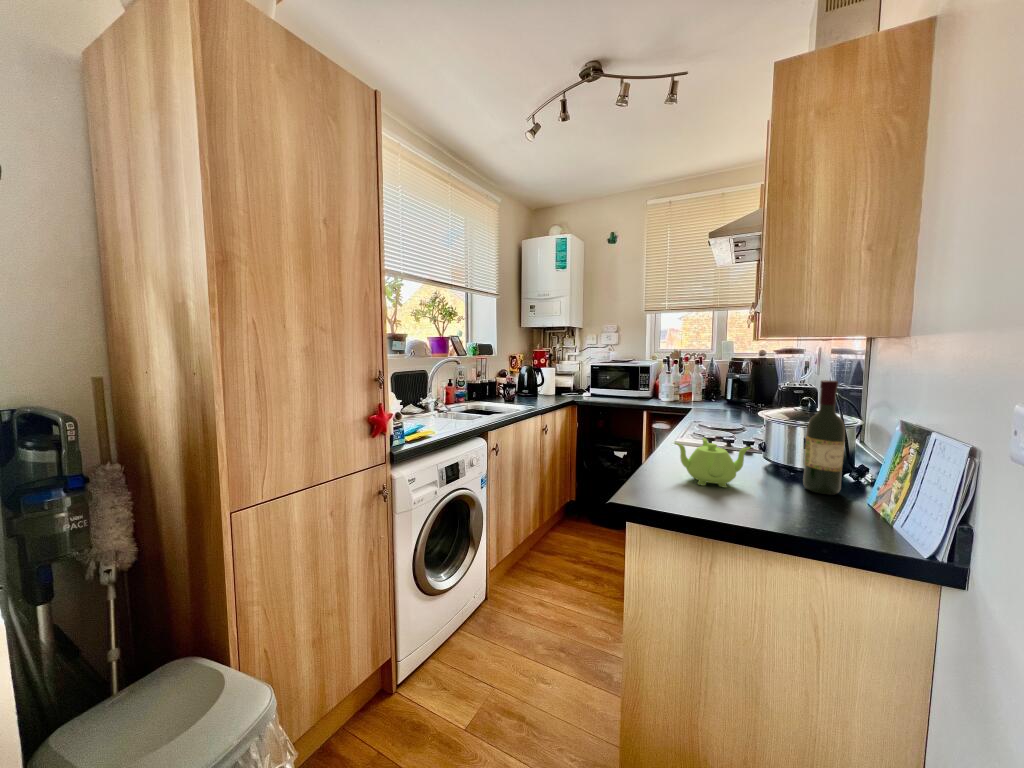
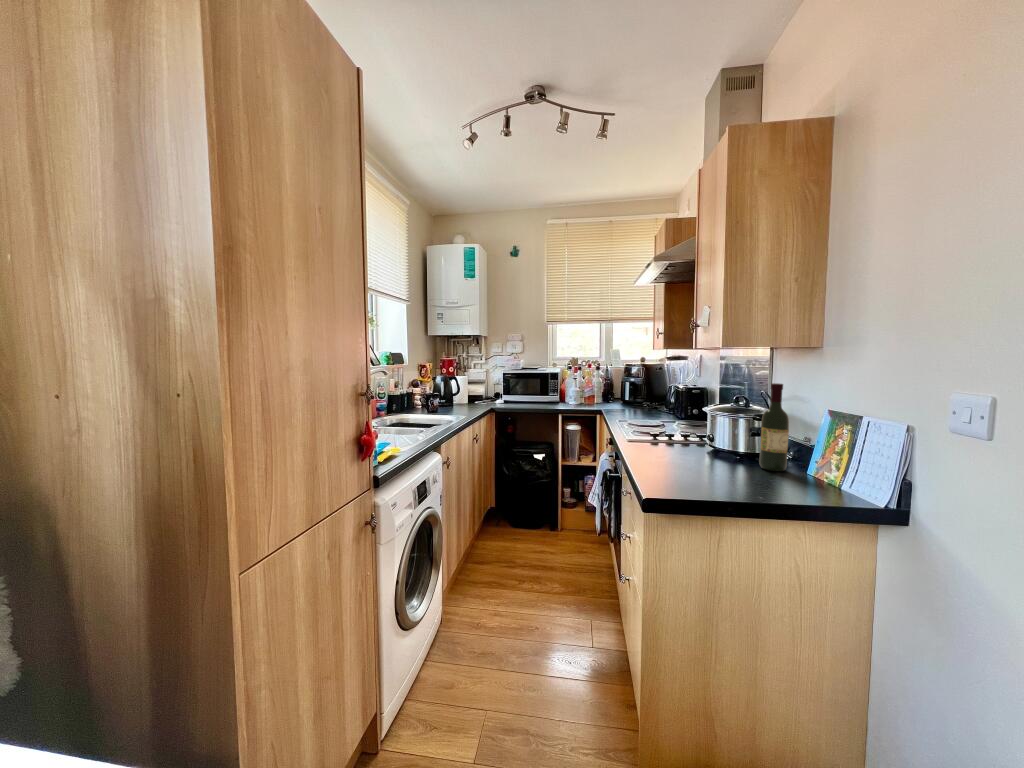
teapot: present [676,438,750,488] -> none [675,435,730,476]

